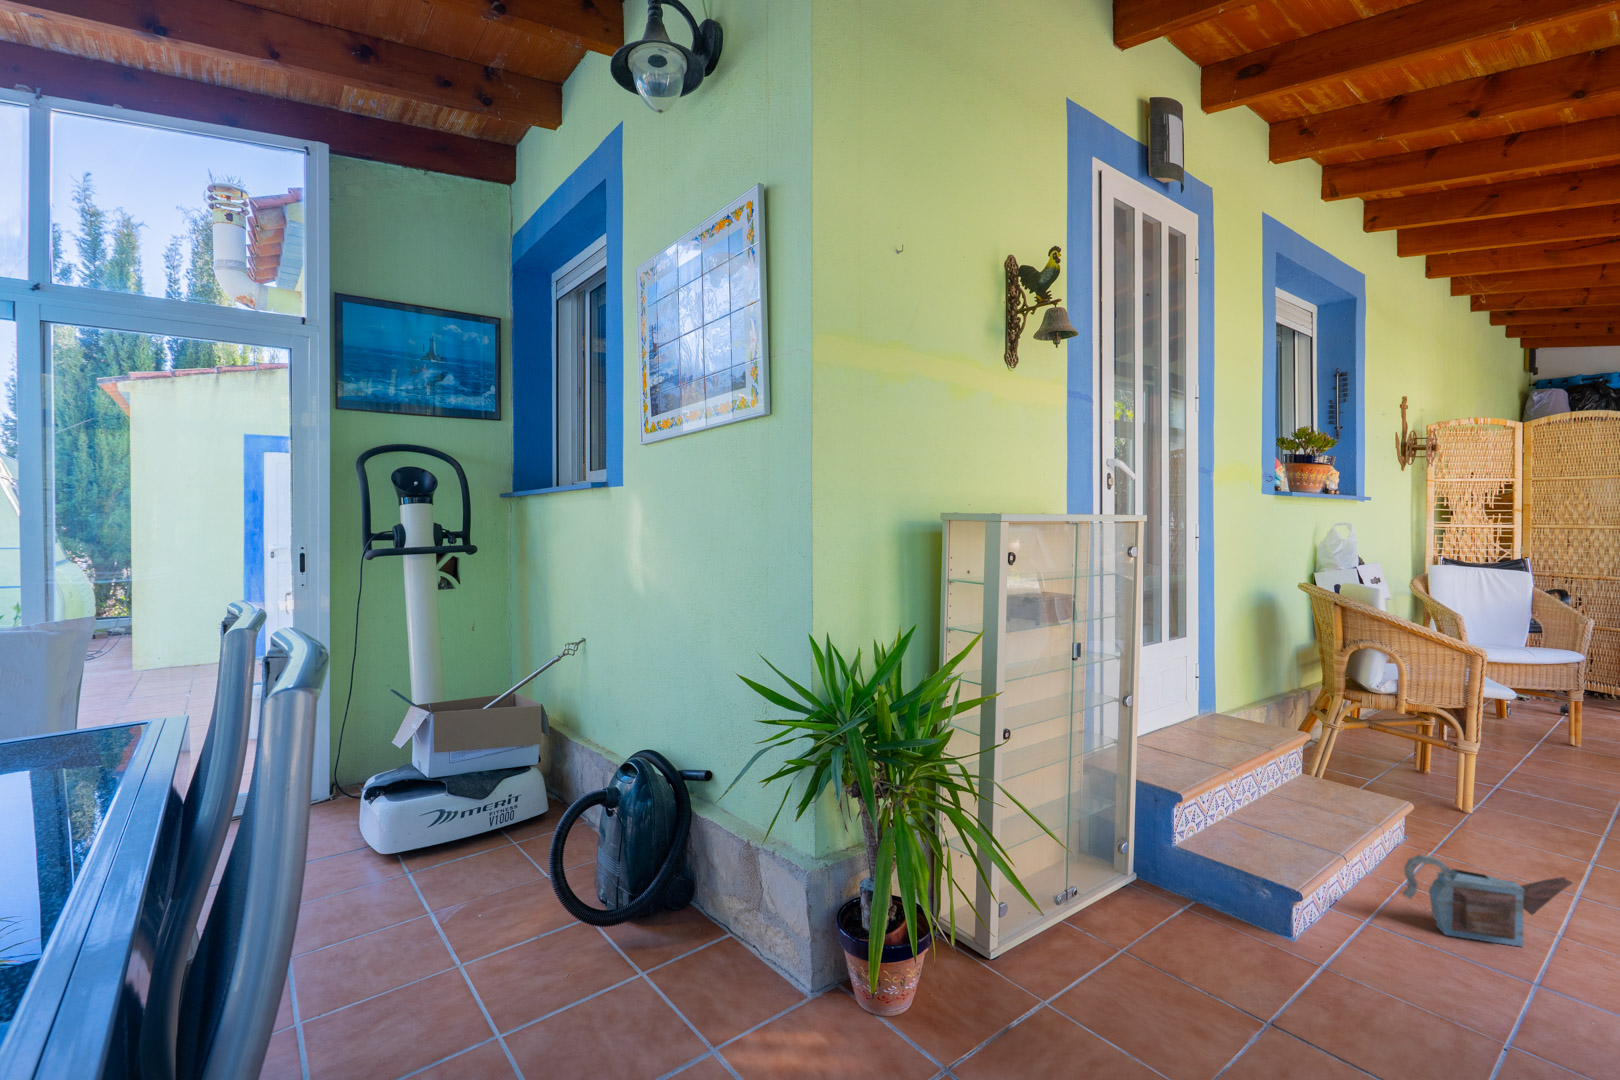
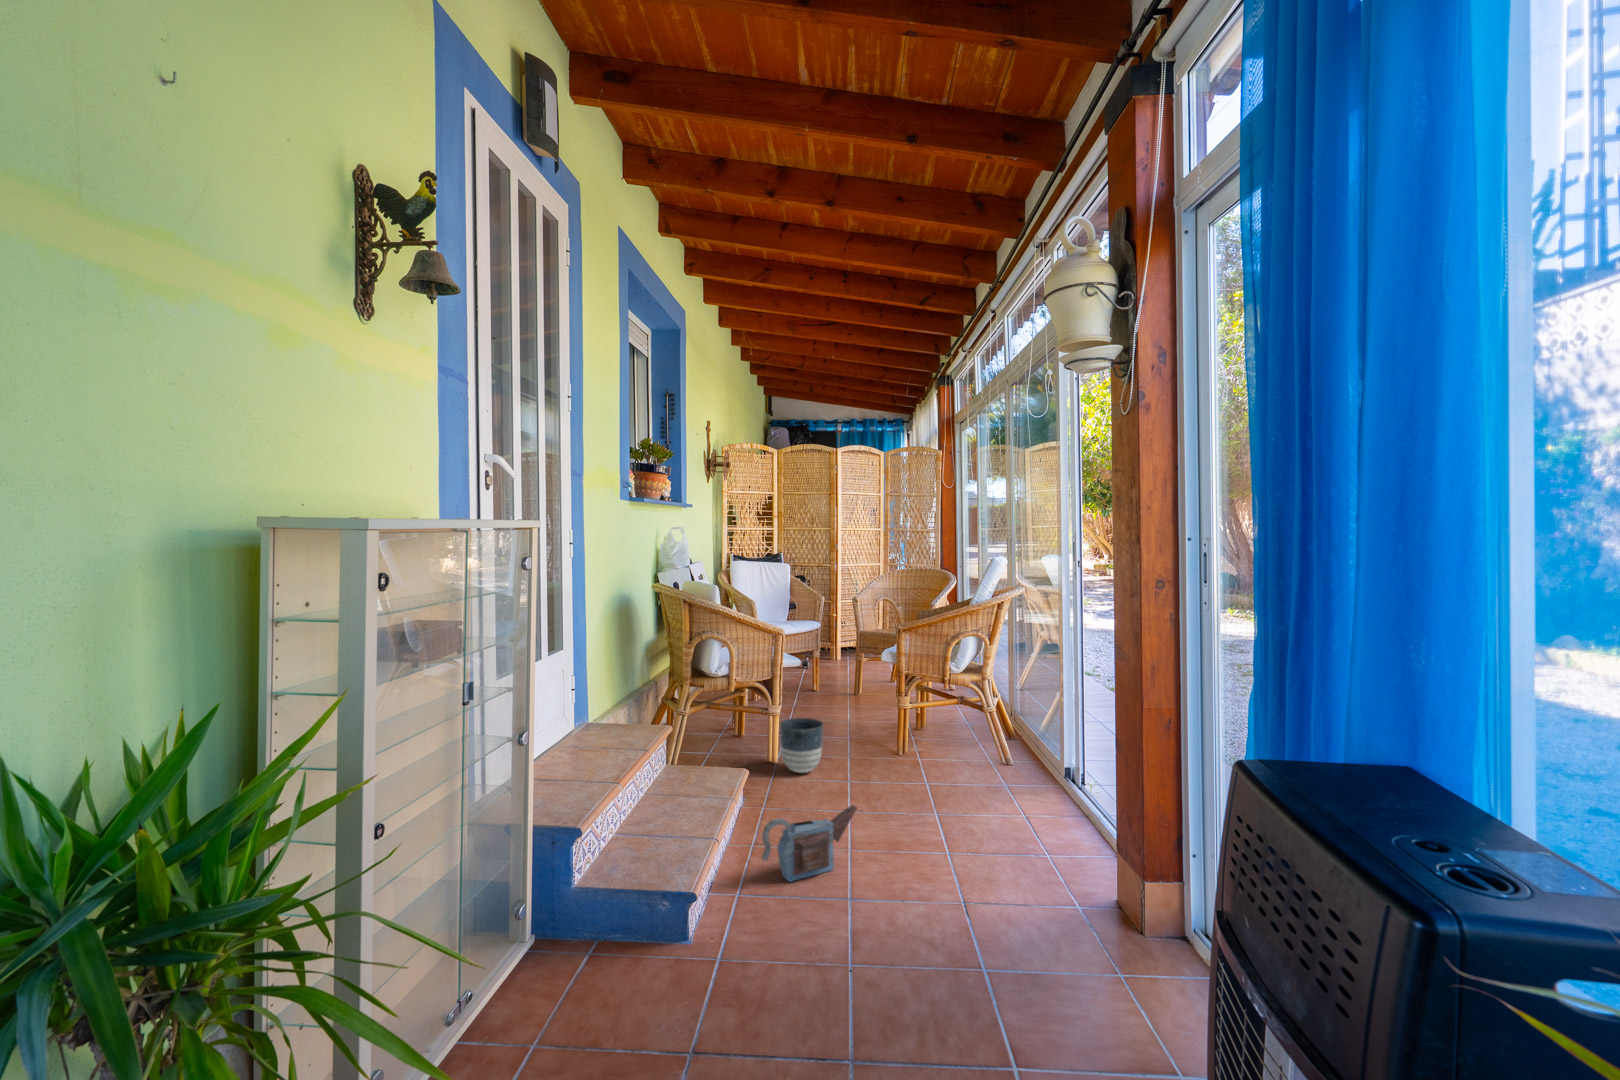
planter: none [1474,763,1552,836] -> present [780,718,823,773]

